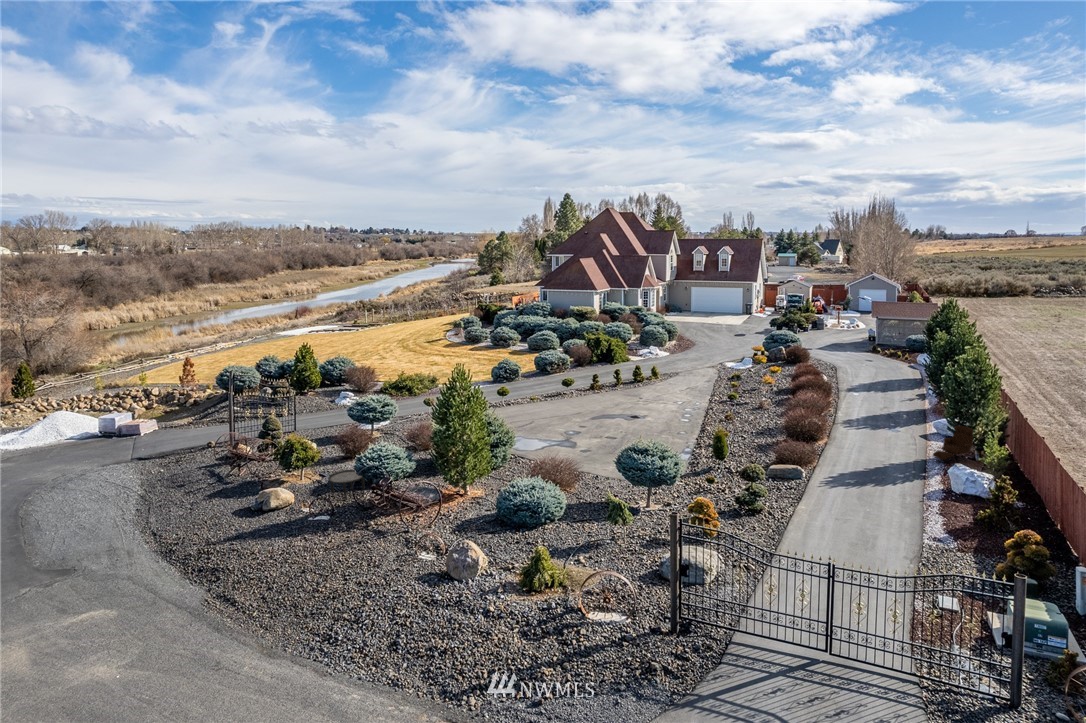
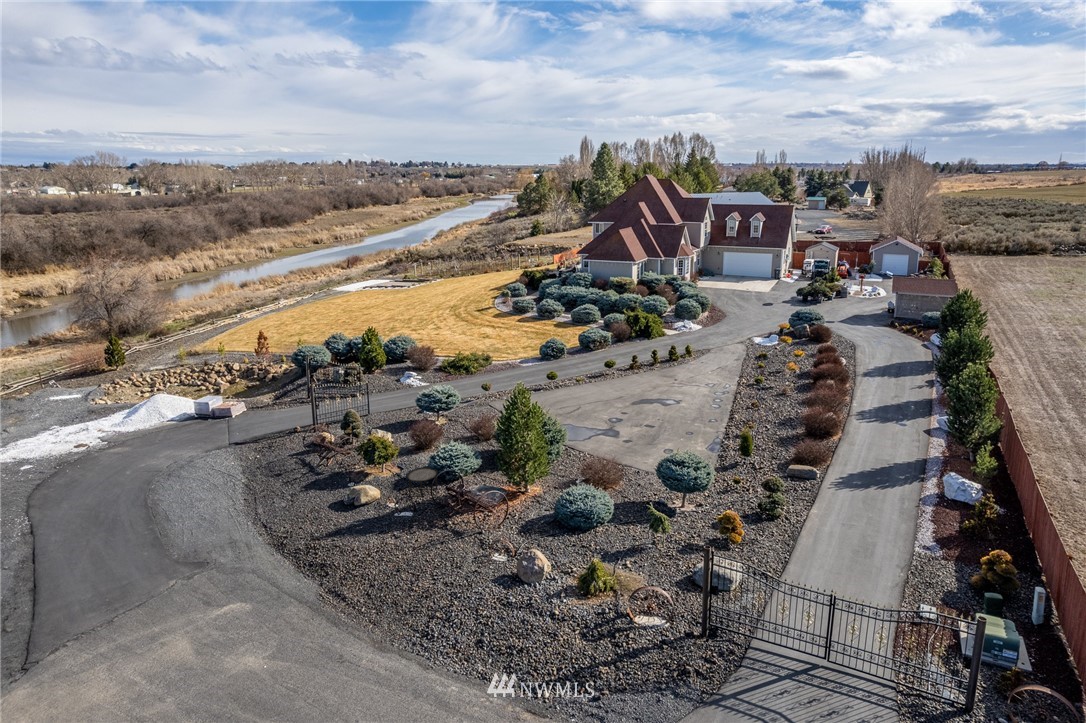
lounge chair: present [933,425,973,462] -> none [940,432,979,468]

